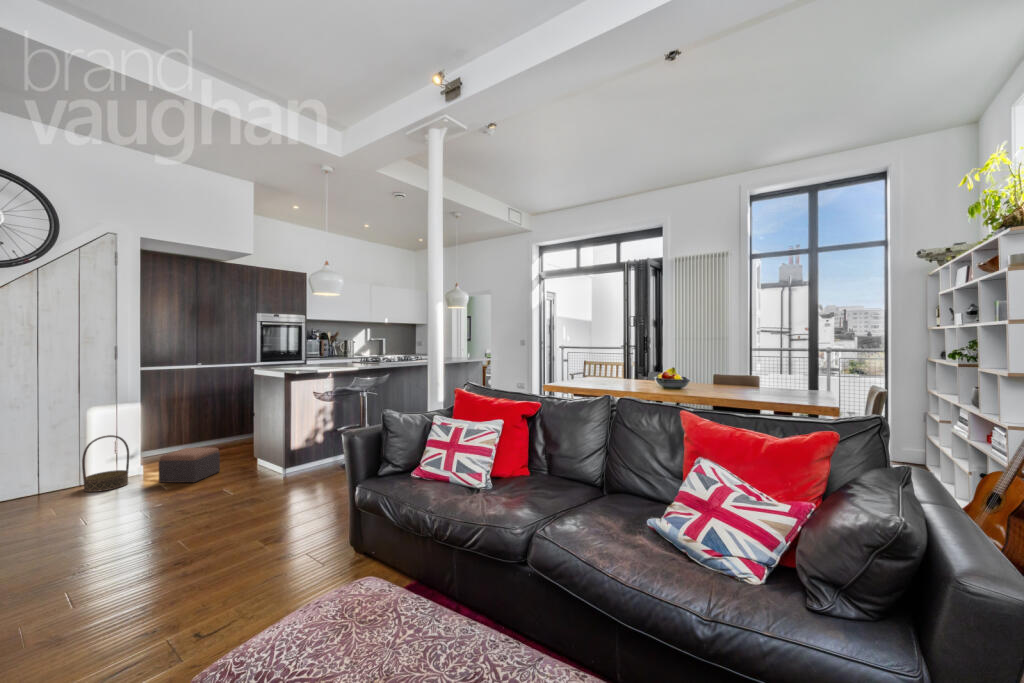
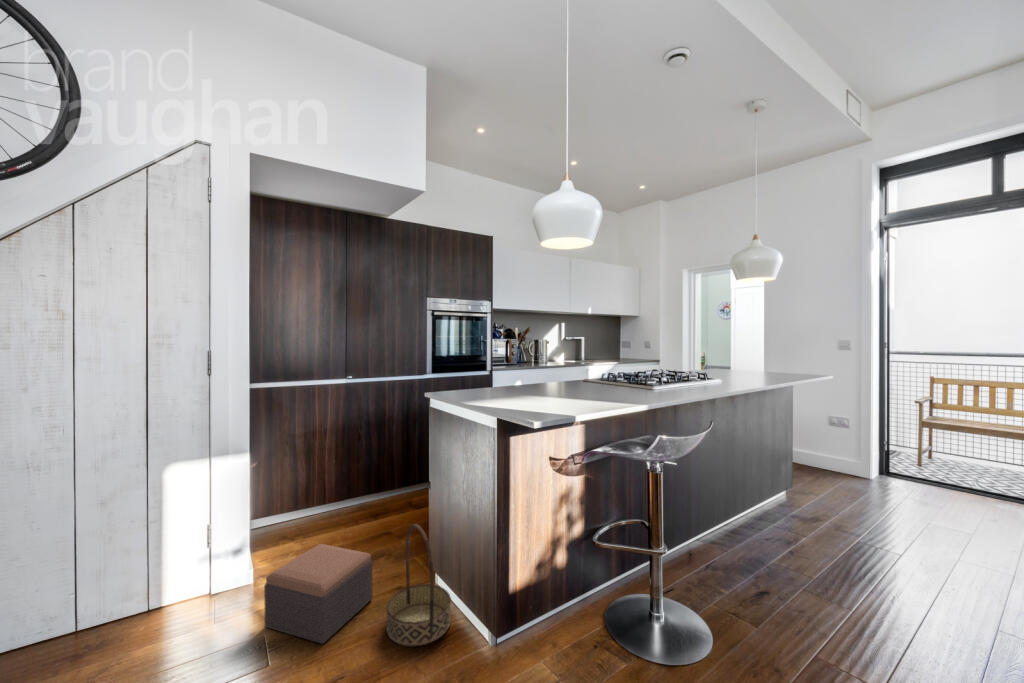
basket: present [82,435,129,492] -> present [386,524,451,646]

